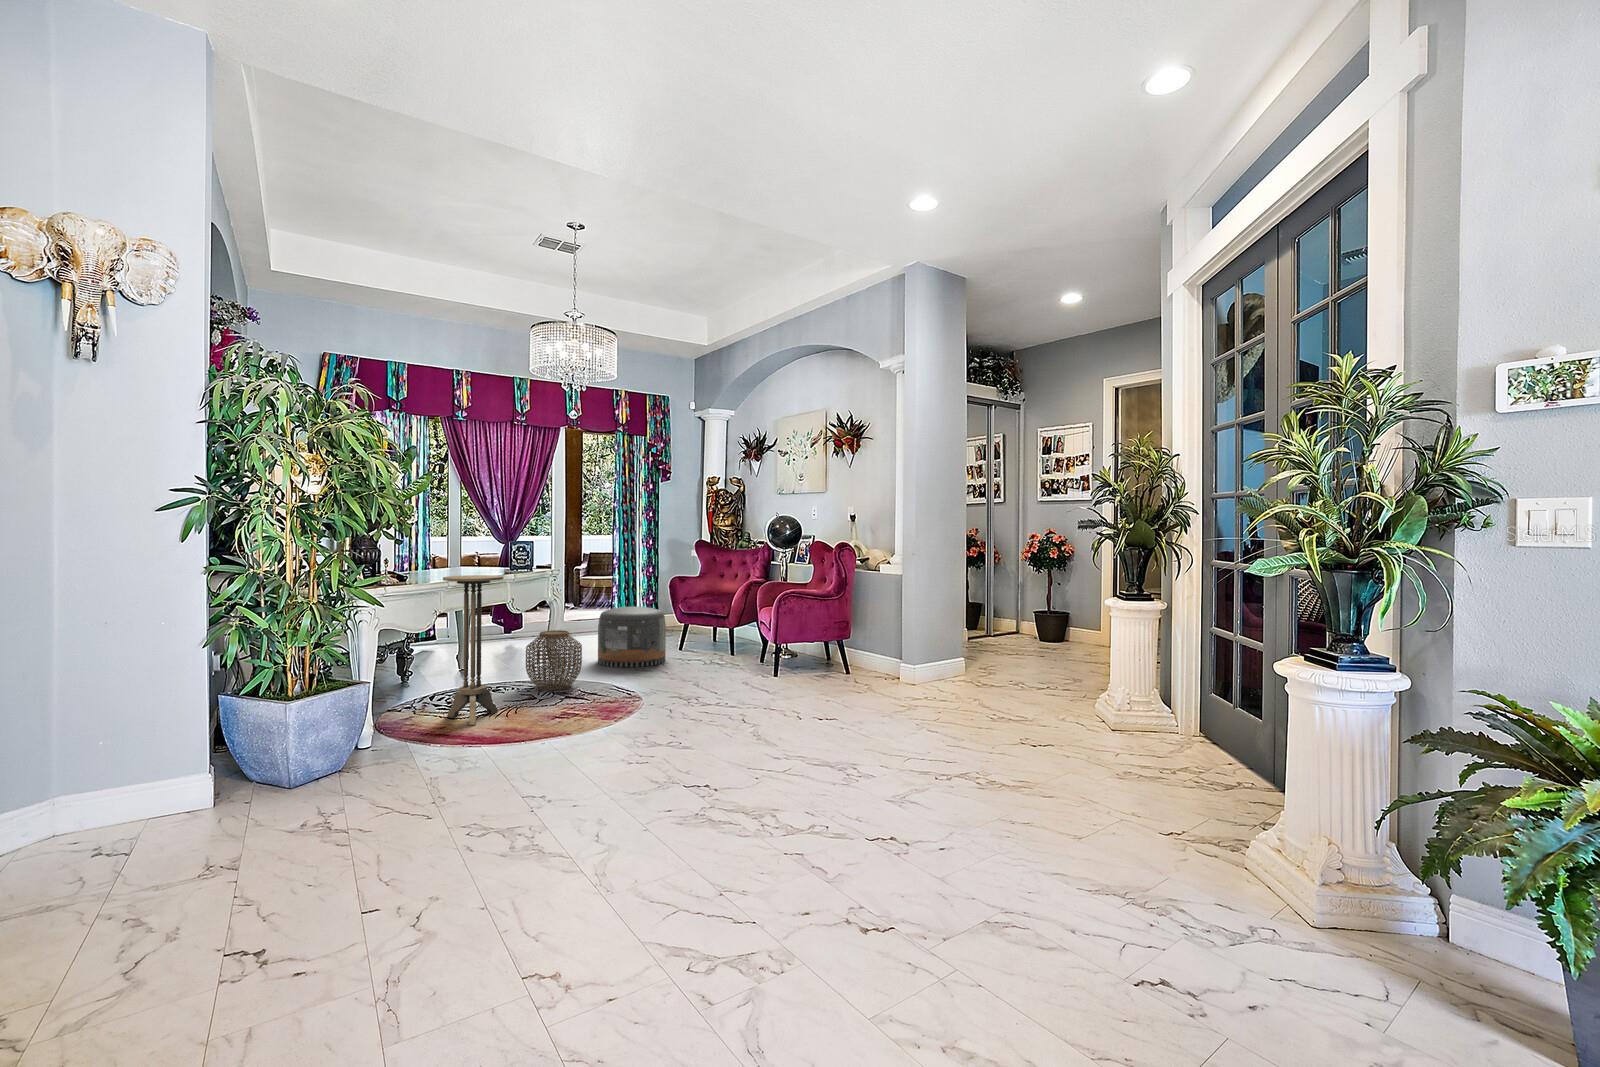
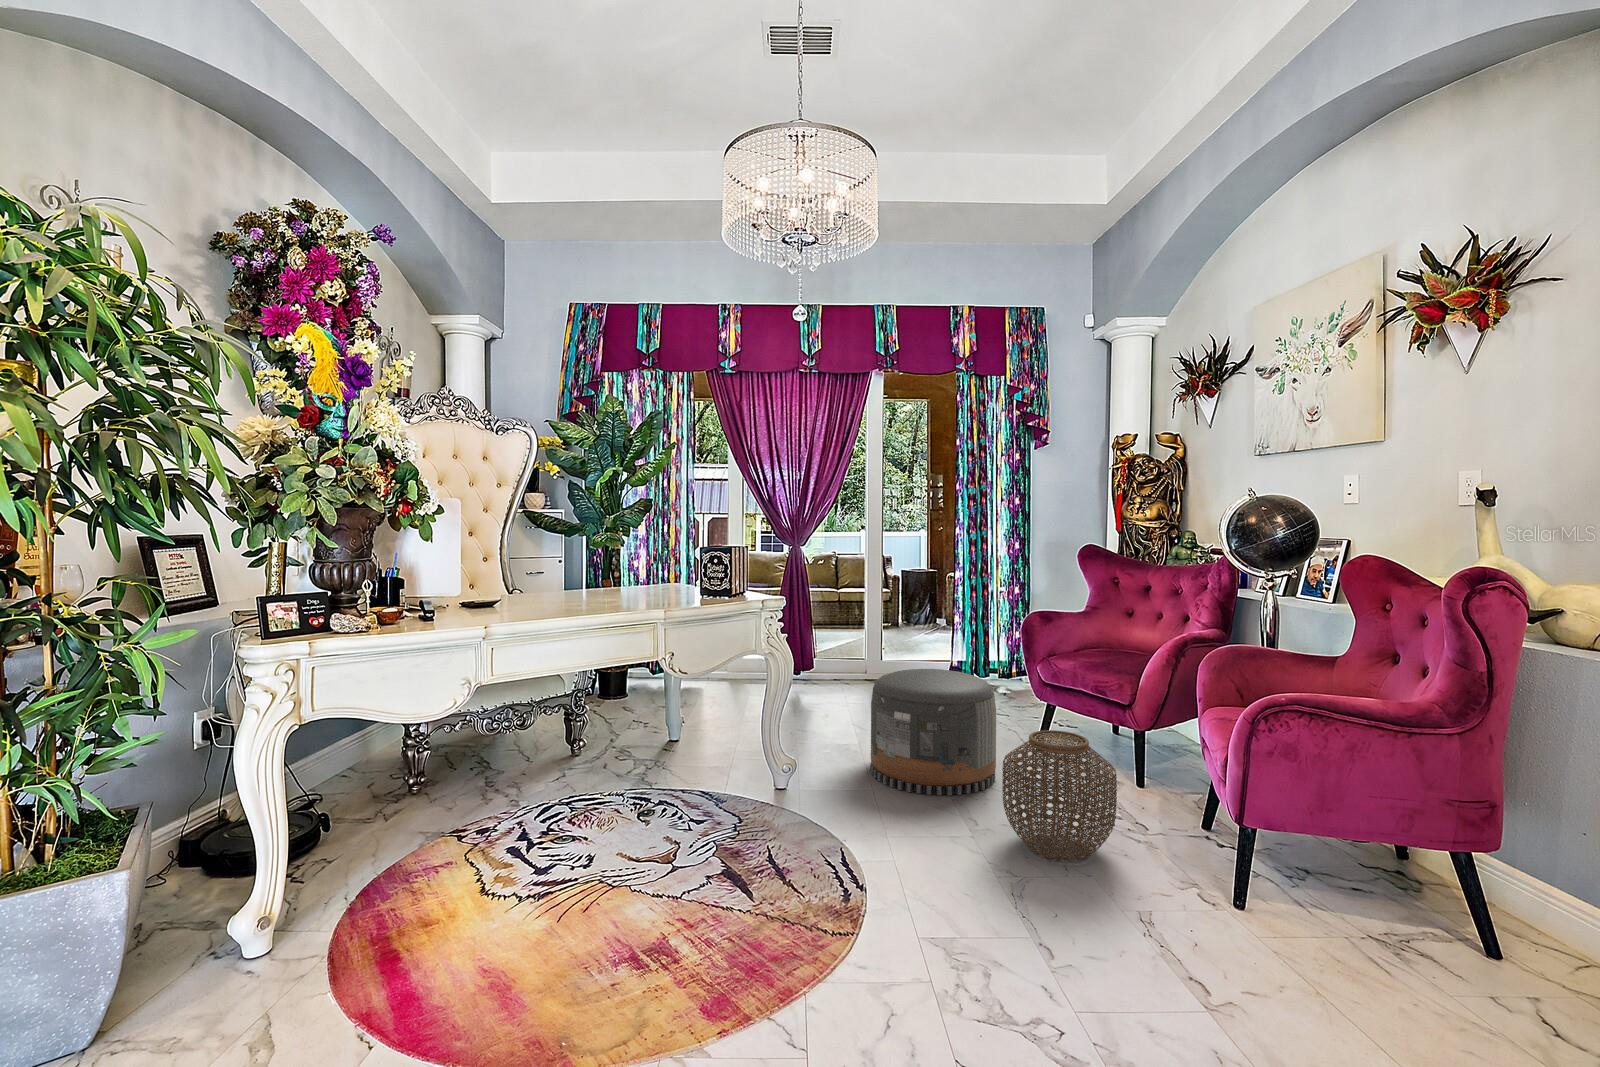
side table: present [443,575,503,725] -> none [429,623,559,956]
woven basket: present [526,630,582,690] -> present [1002,730,1117,861]

